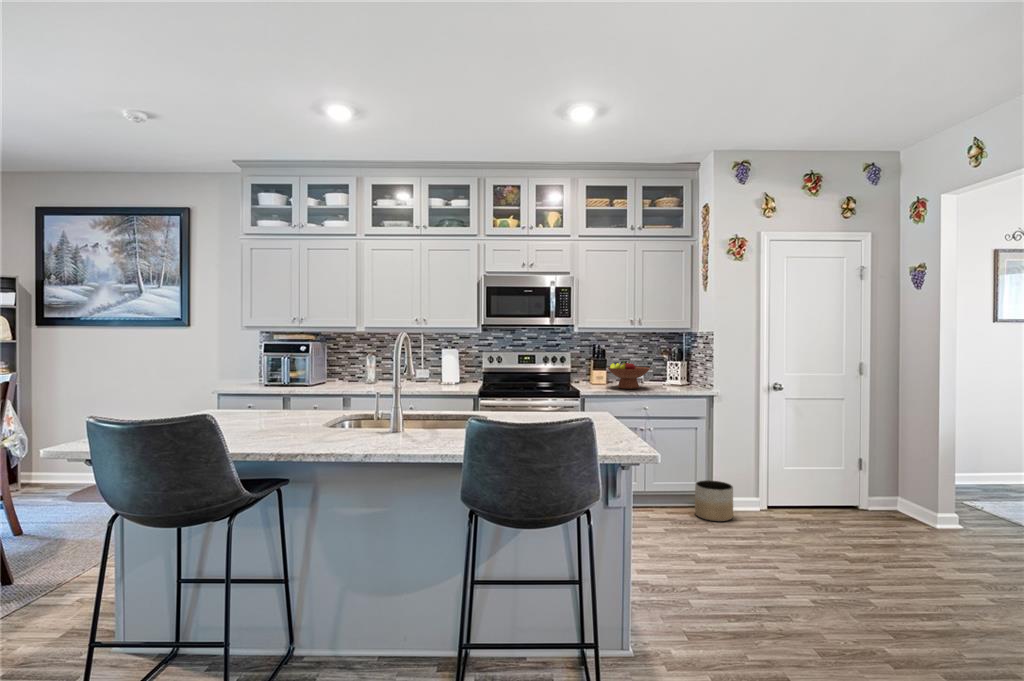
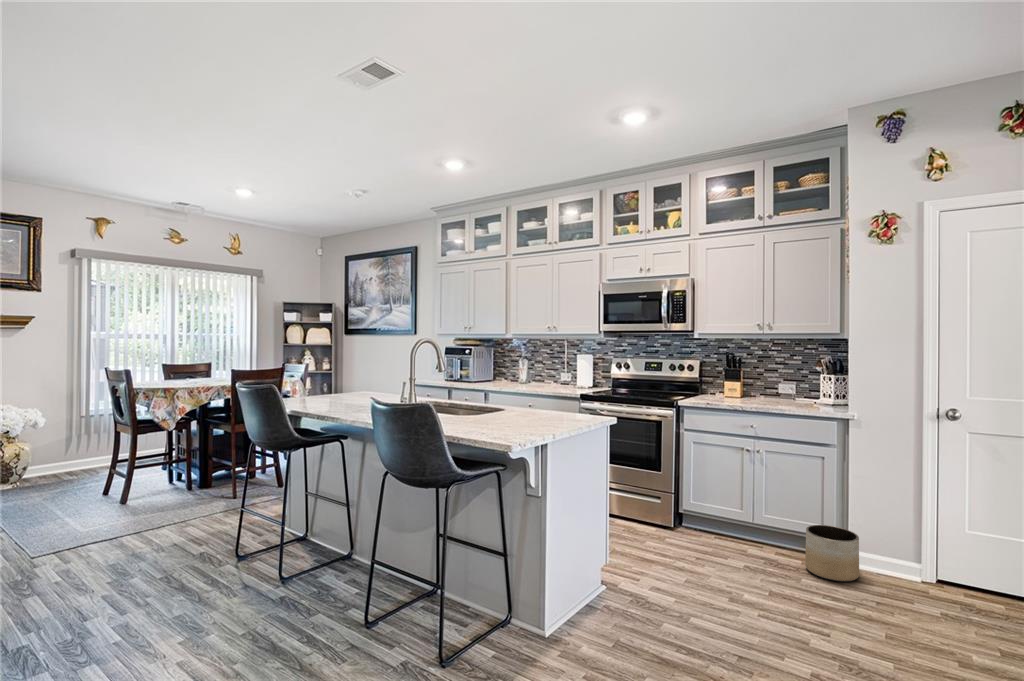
fruit bowl: present [608,361,650,389] -> none [720,371,773,404]

